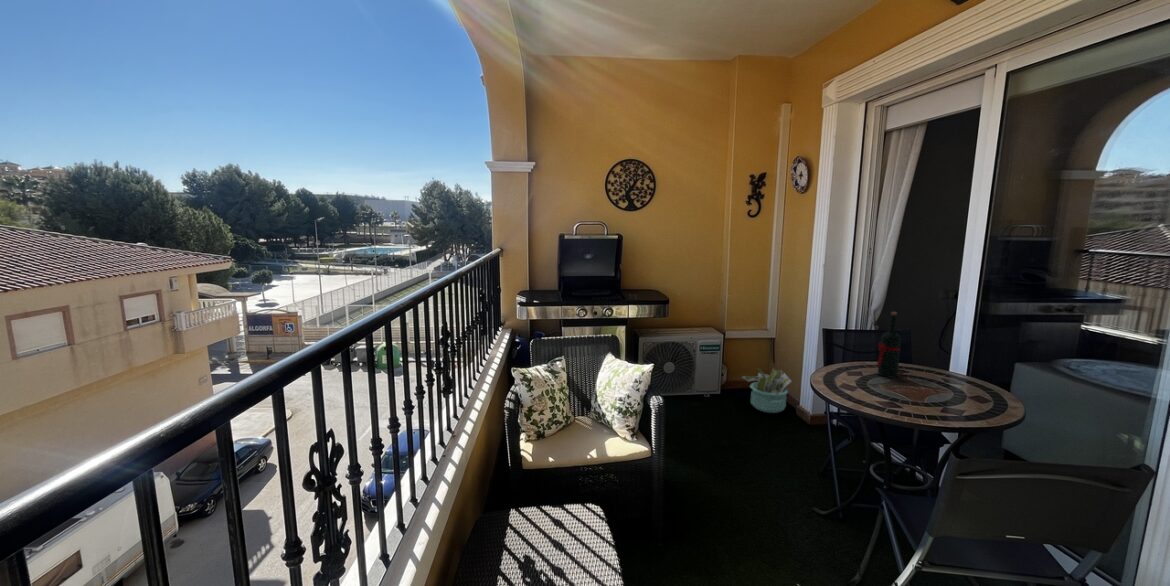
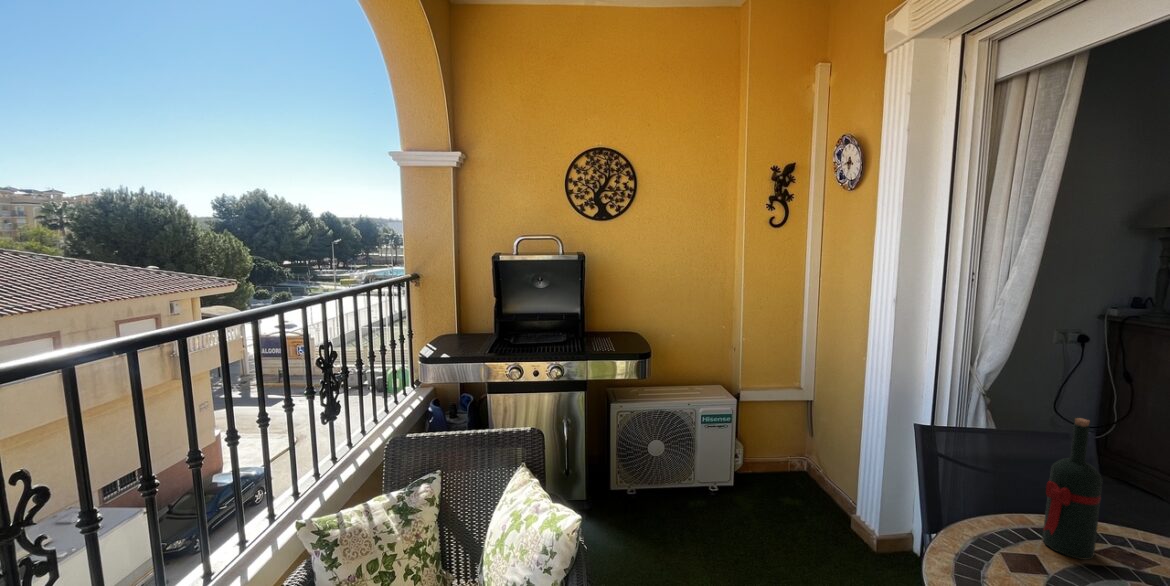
decorative plant: present [743,369,792,413] -> none [764,449,842,525]

